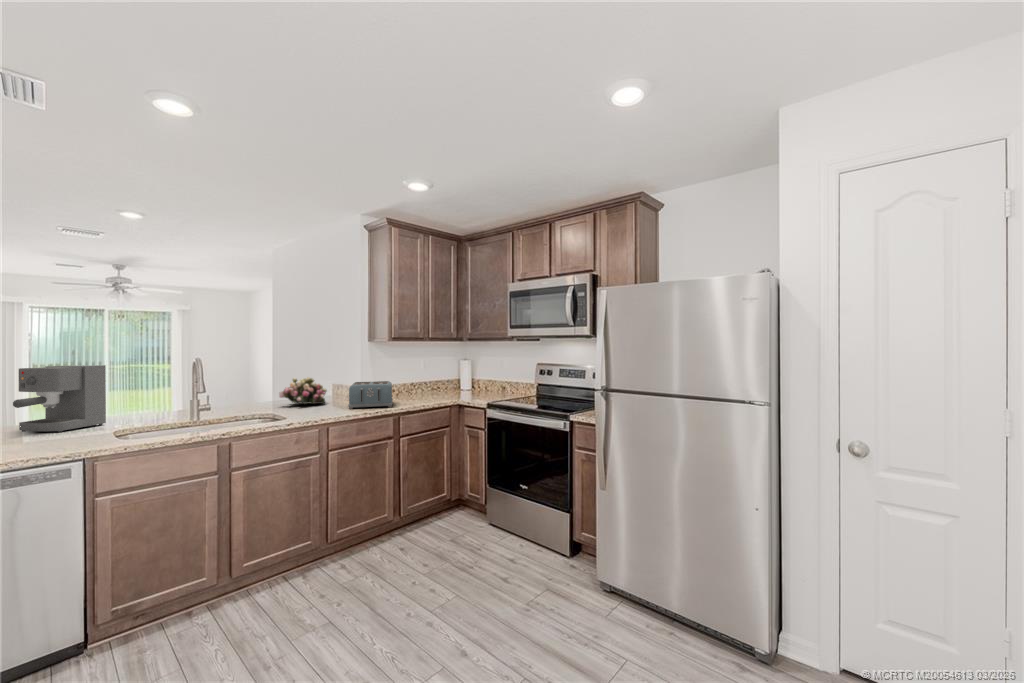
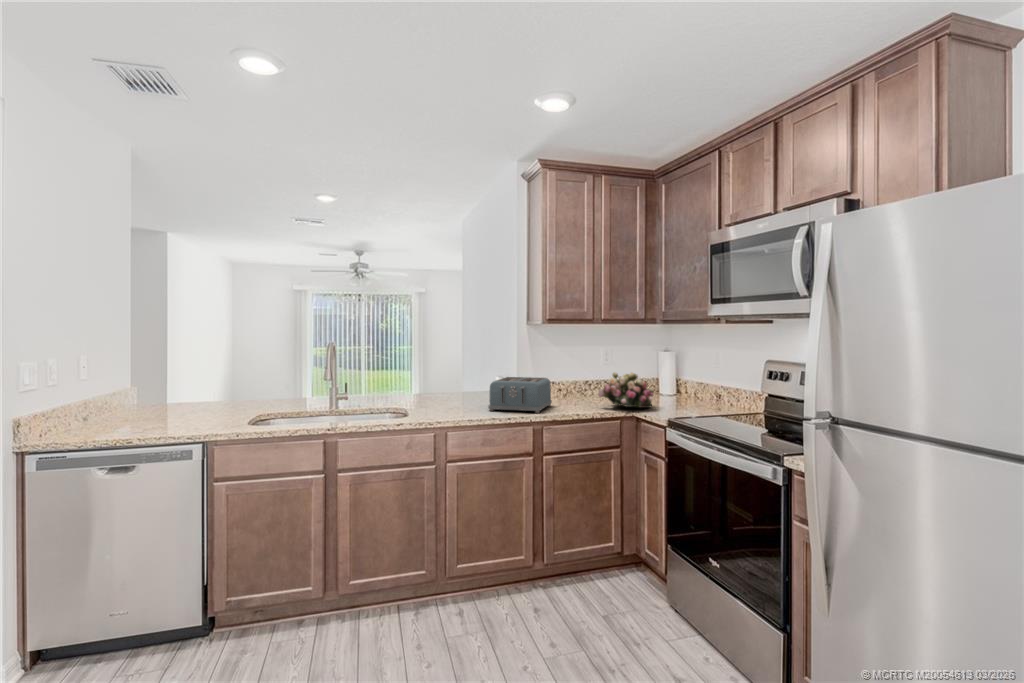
coffee maker: present [13,365,106,432] -> none [191,349,267,412]
flower arrangement: present [279,377,327,404] -> present [599,372,653,408]

